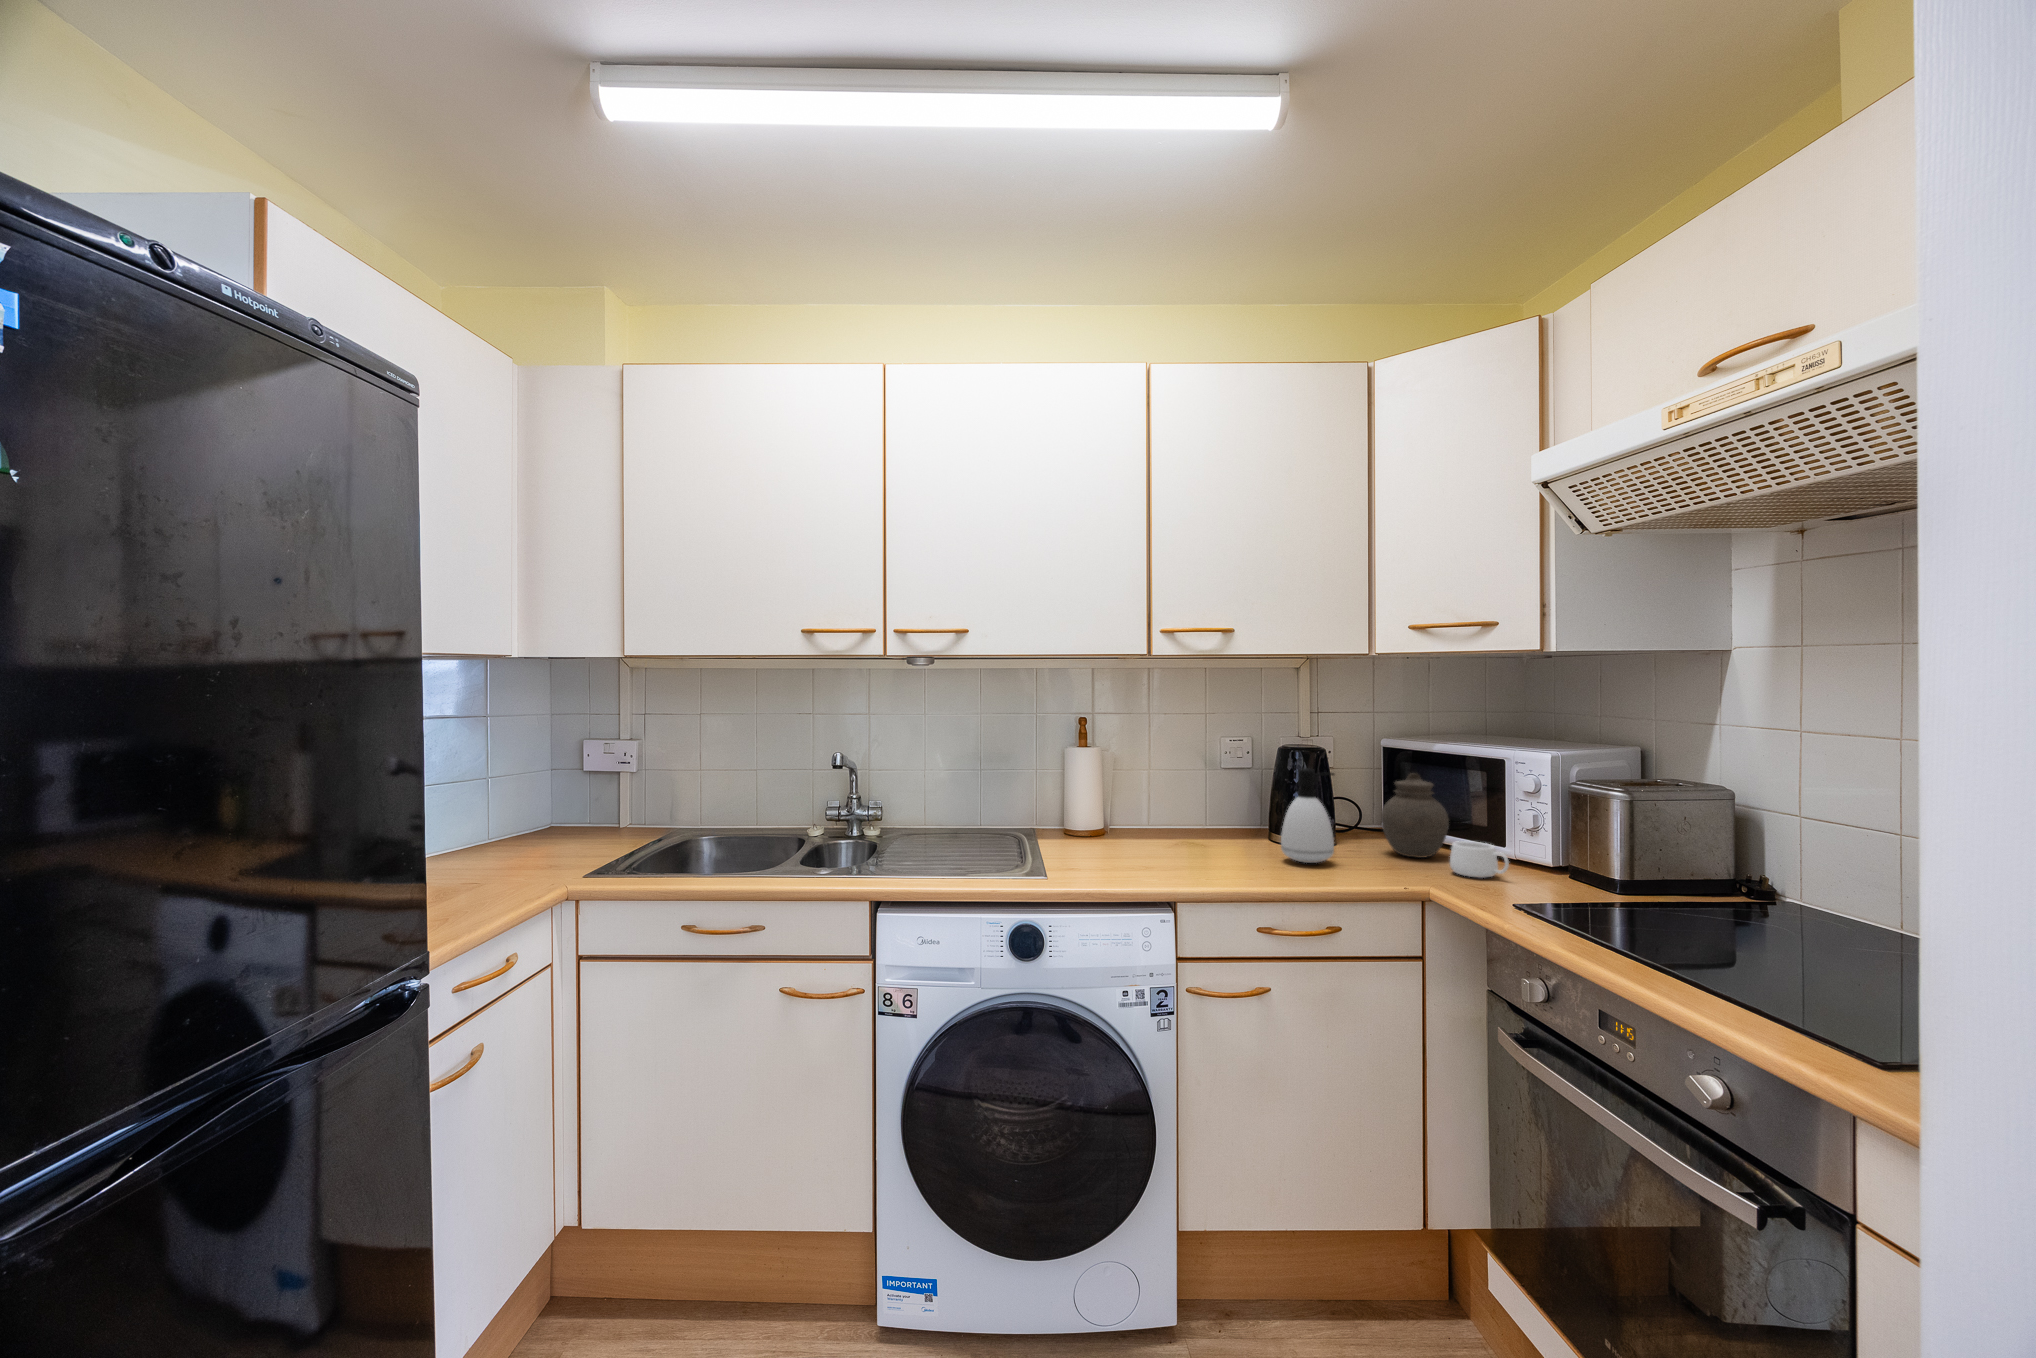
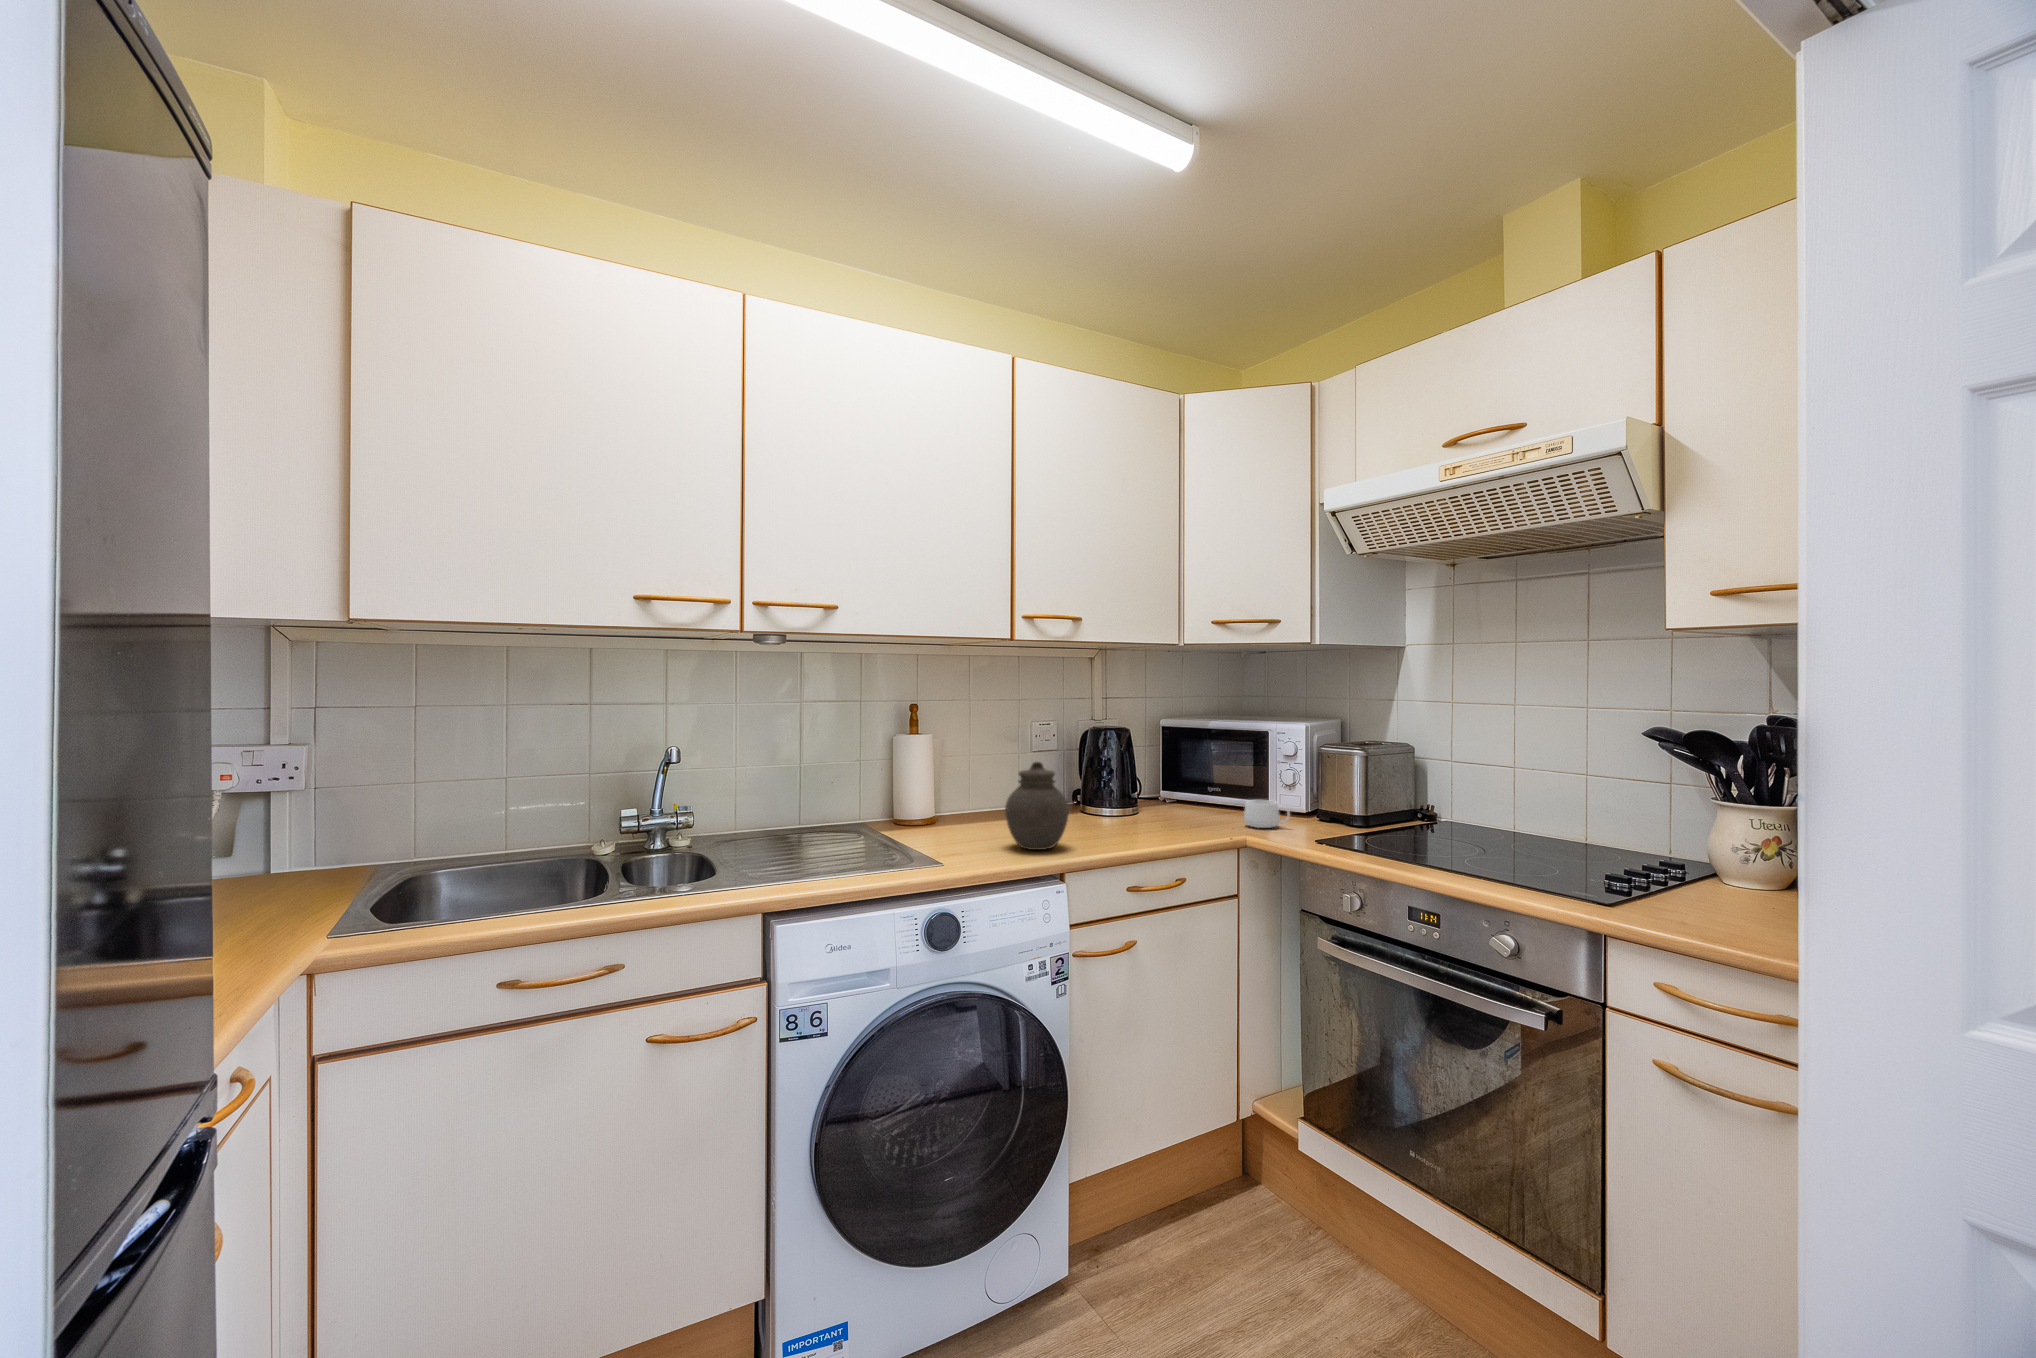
soap dispenser: present [1281,768,1334,863] -> none [1114,745,1159,829]
jar: present [1381,773,1449,858] -> present [1005,762,1069,850]

